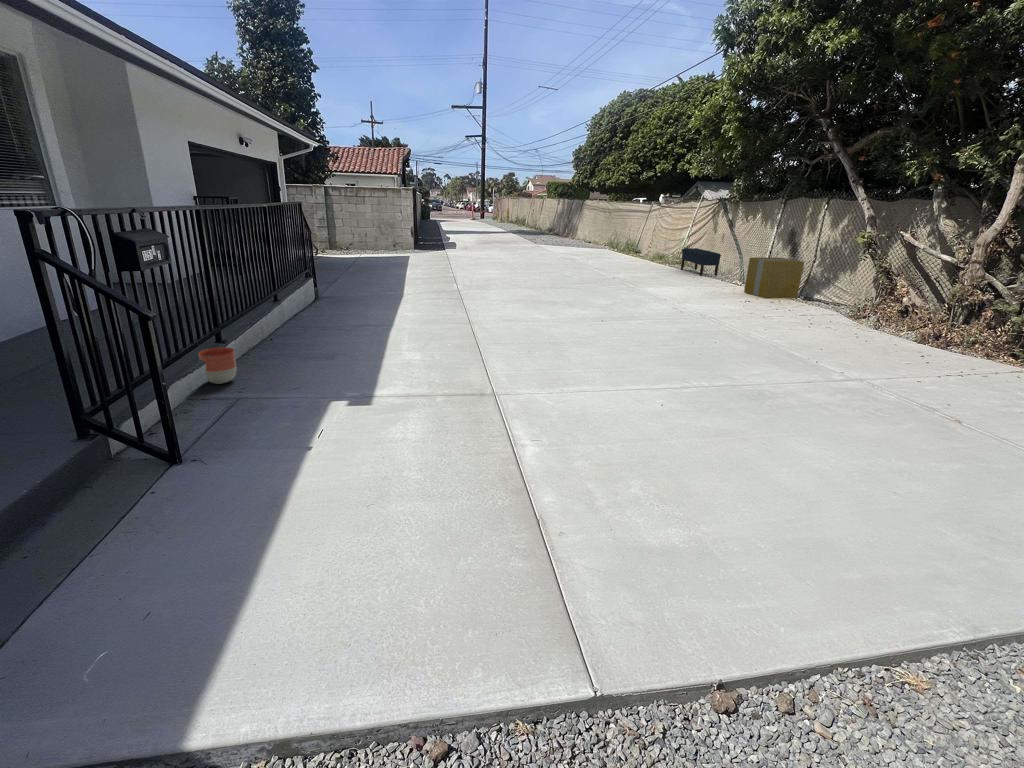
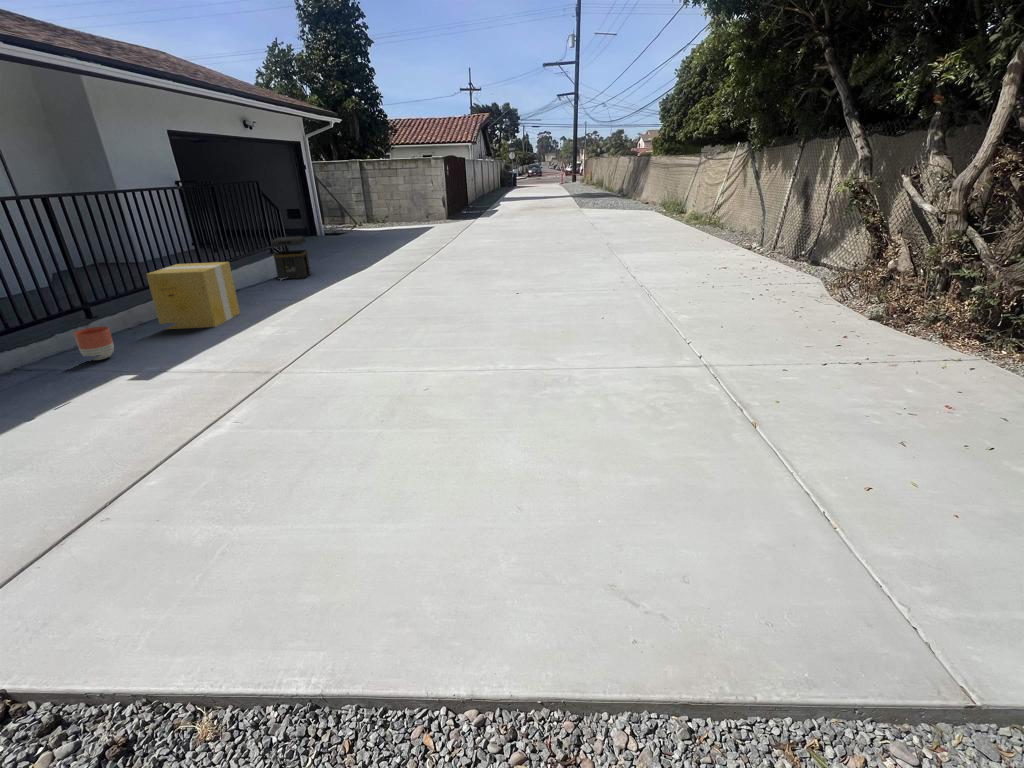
bench: present [681,248,721,276] -> none [710,206,748,238]
cardboard box: present [744,257,804,299] -> present [146,262,240,329]
toolbox: none [311,258,344,301] -> present [271,236,310,280]

